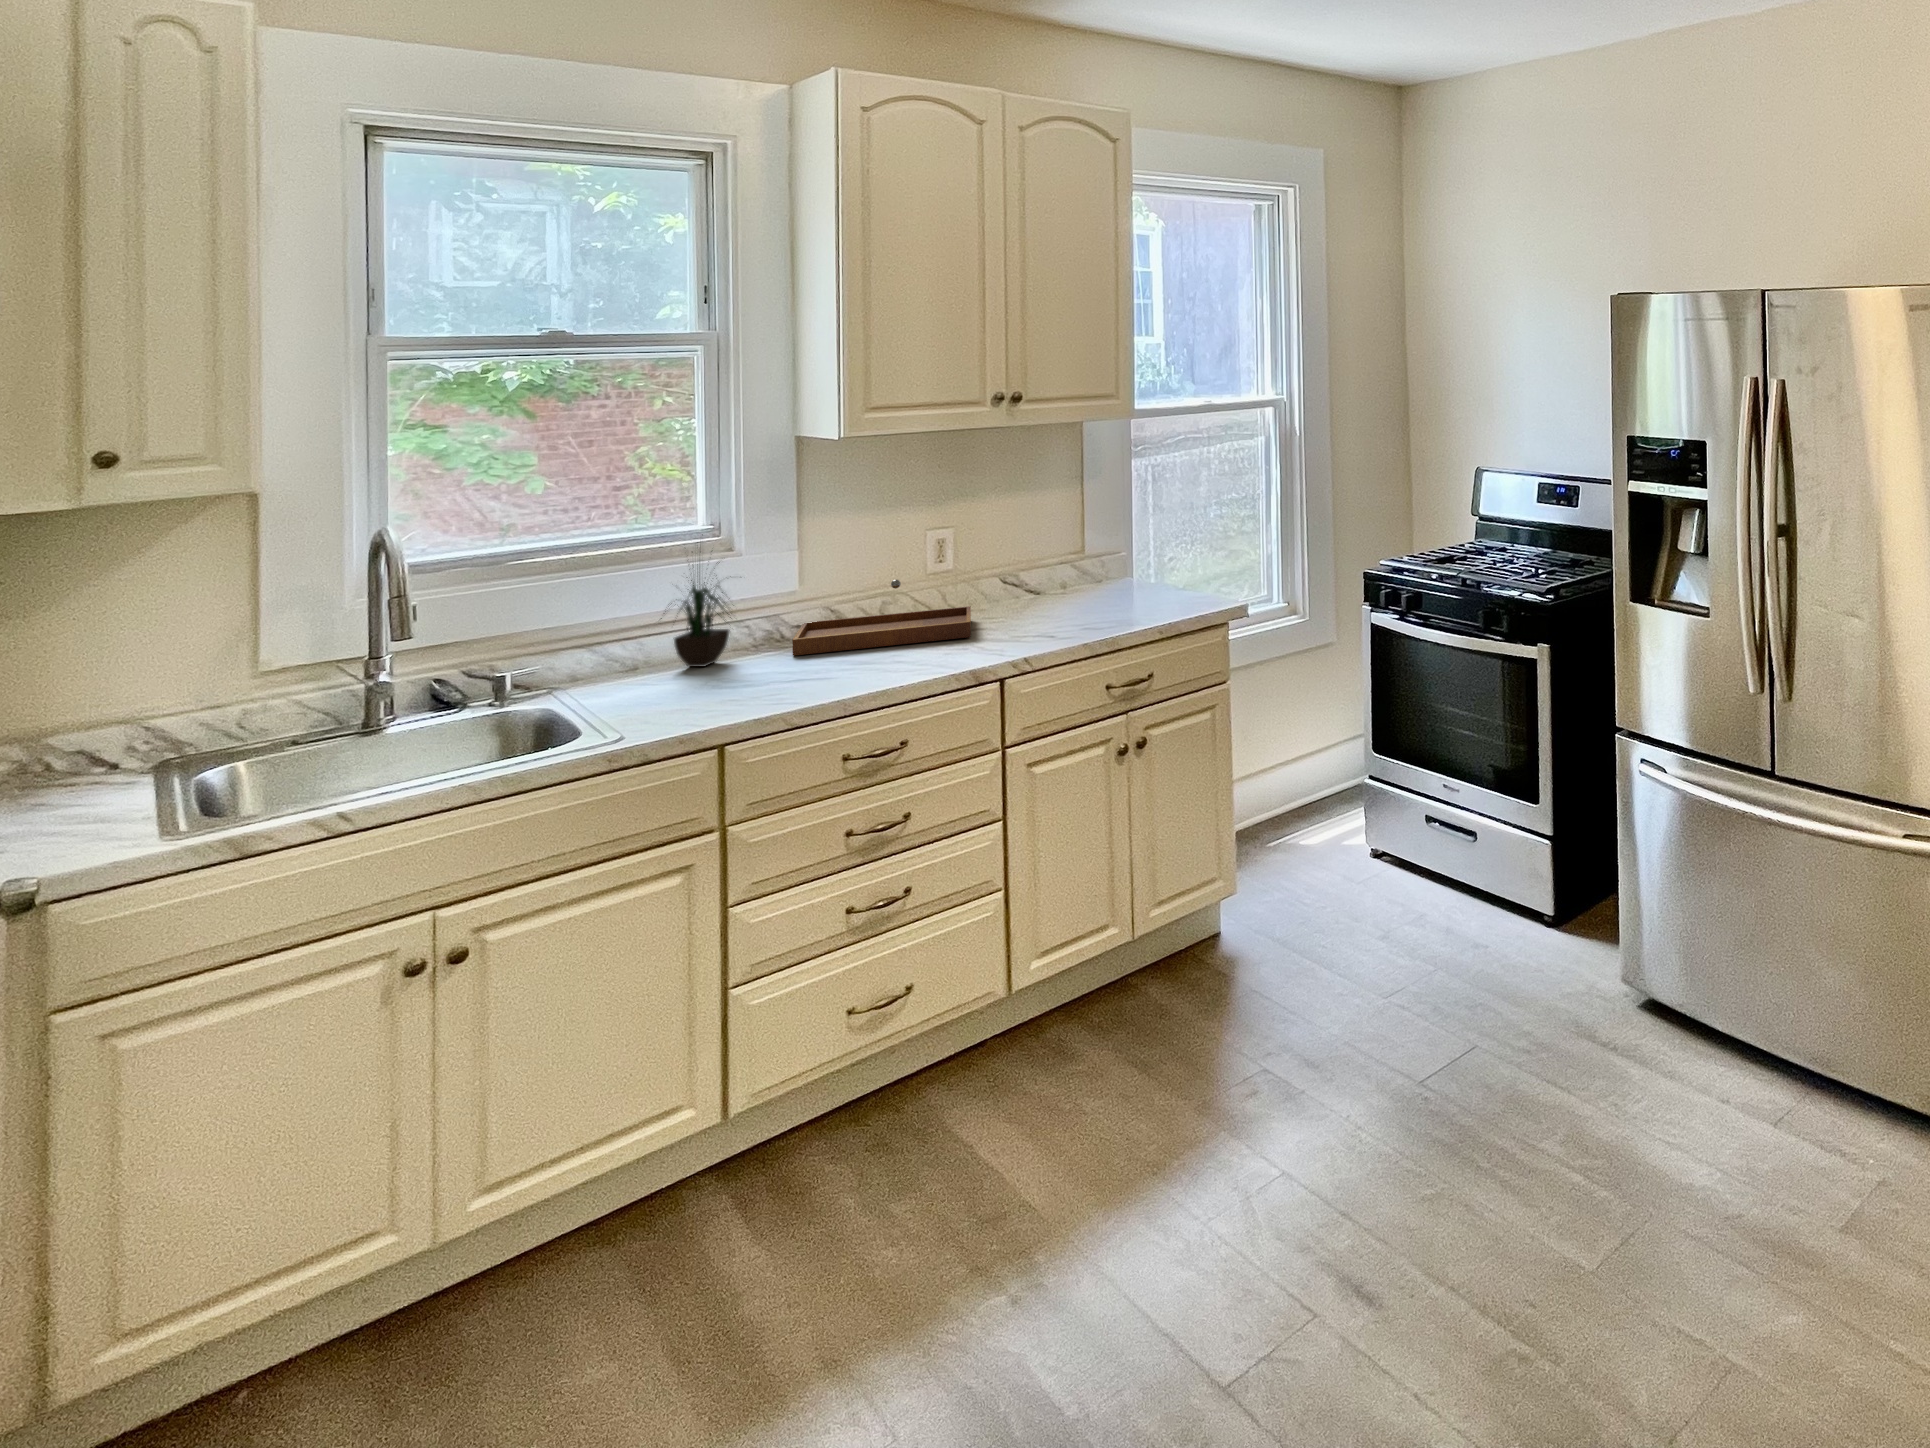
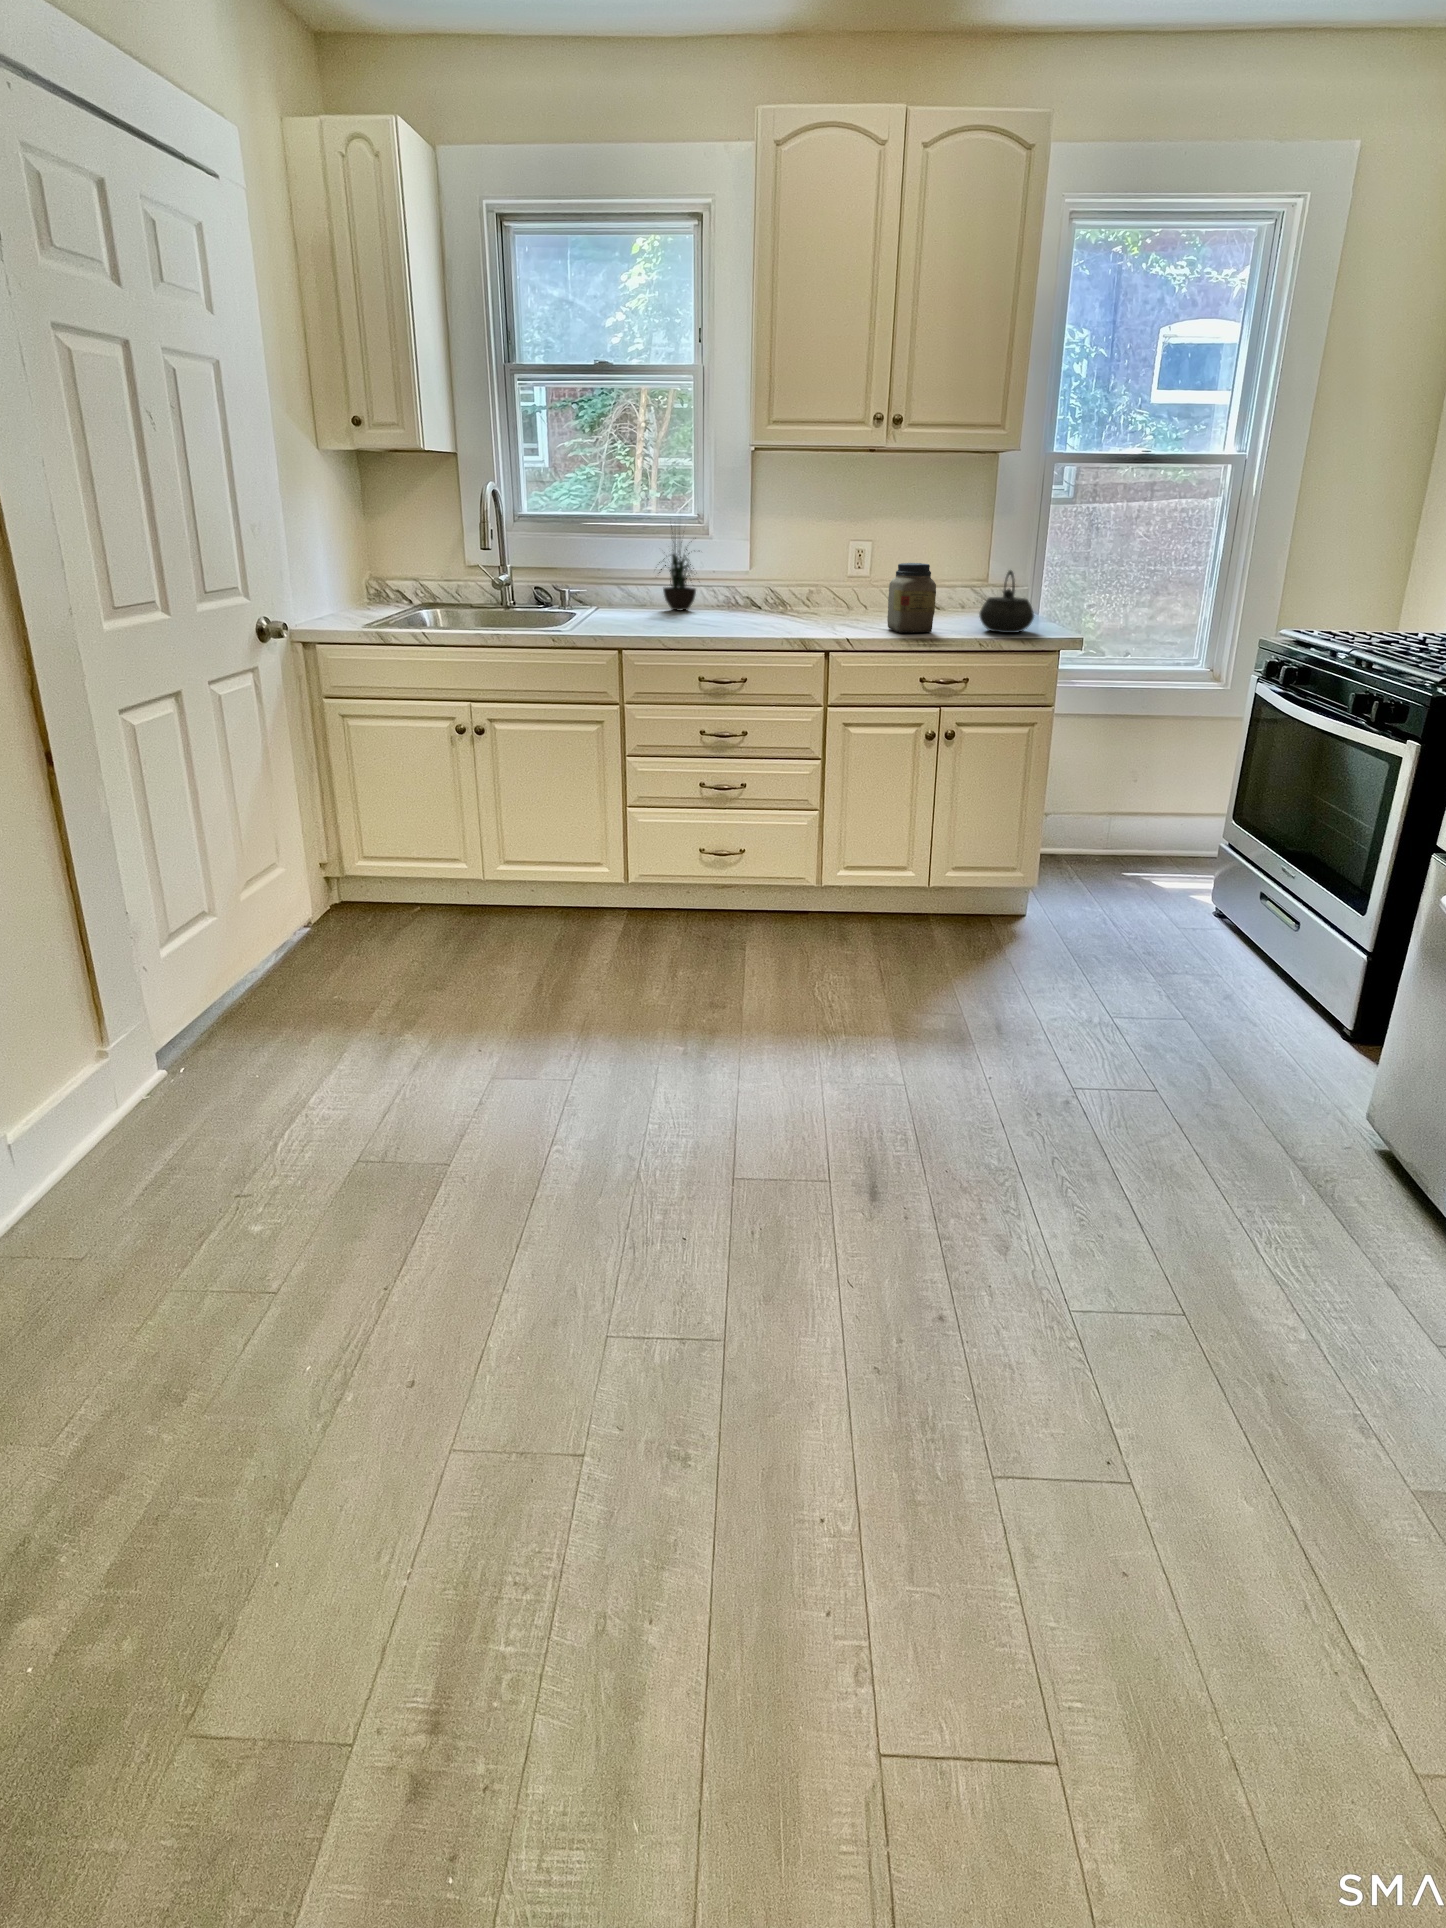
kettle: none [1131,544,1190,613] -> present [979,570,1034,633]
jar: none [1038,552,1097,637] -> present [887,563,936,633]
tray: present [792,579,971,655] -> none [727,572,864,622]

